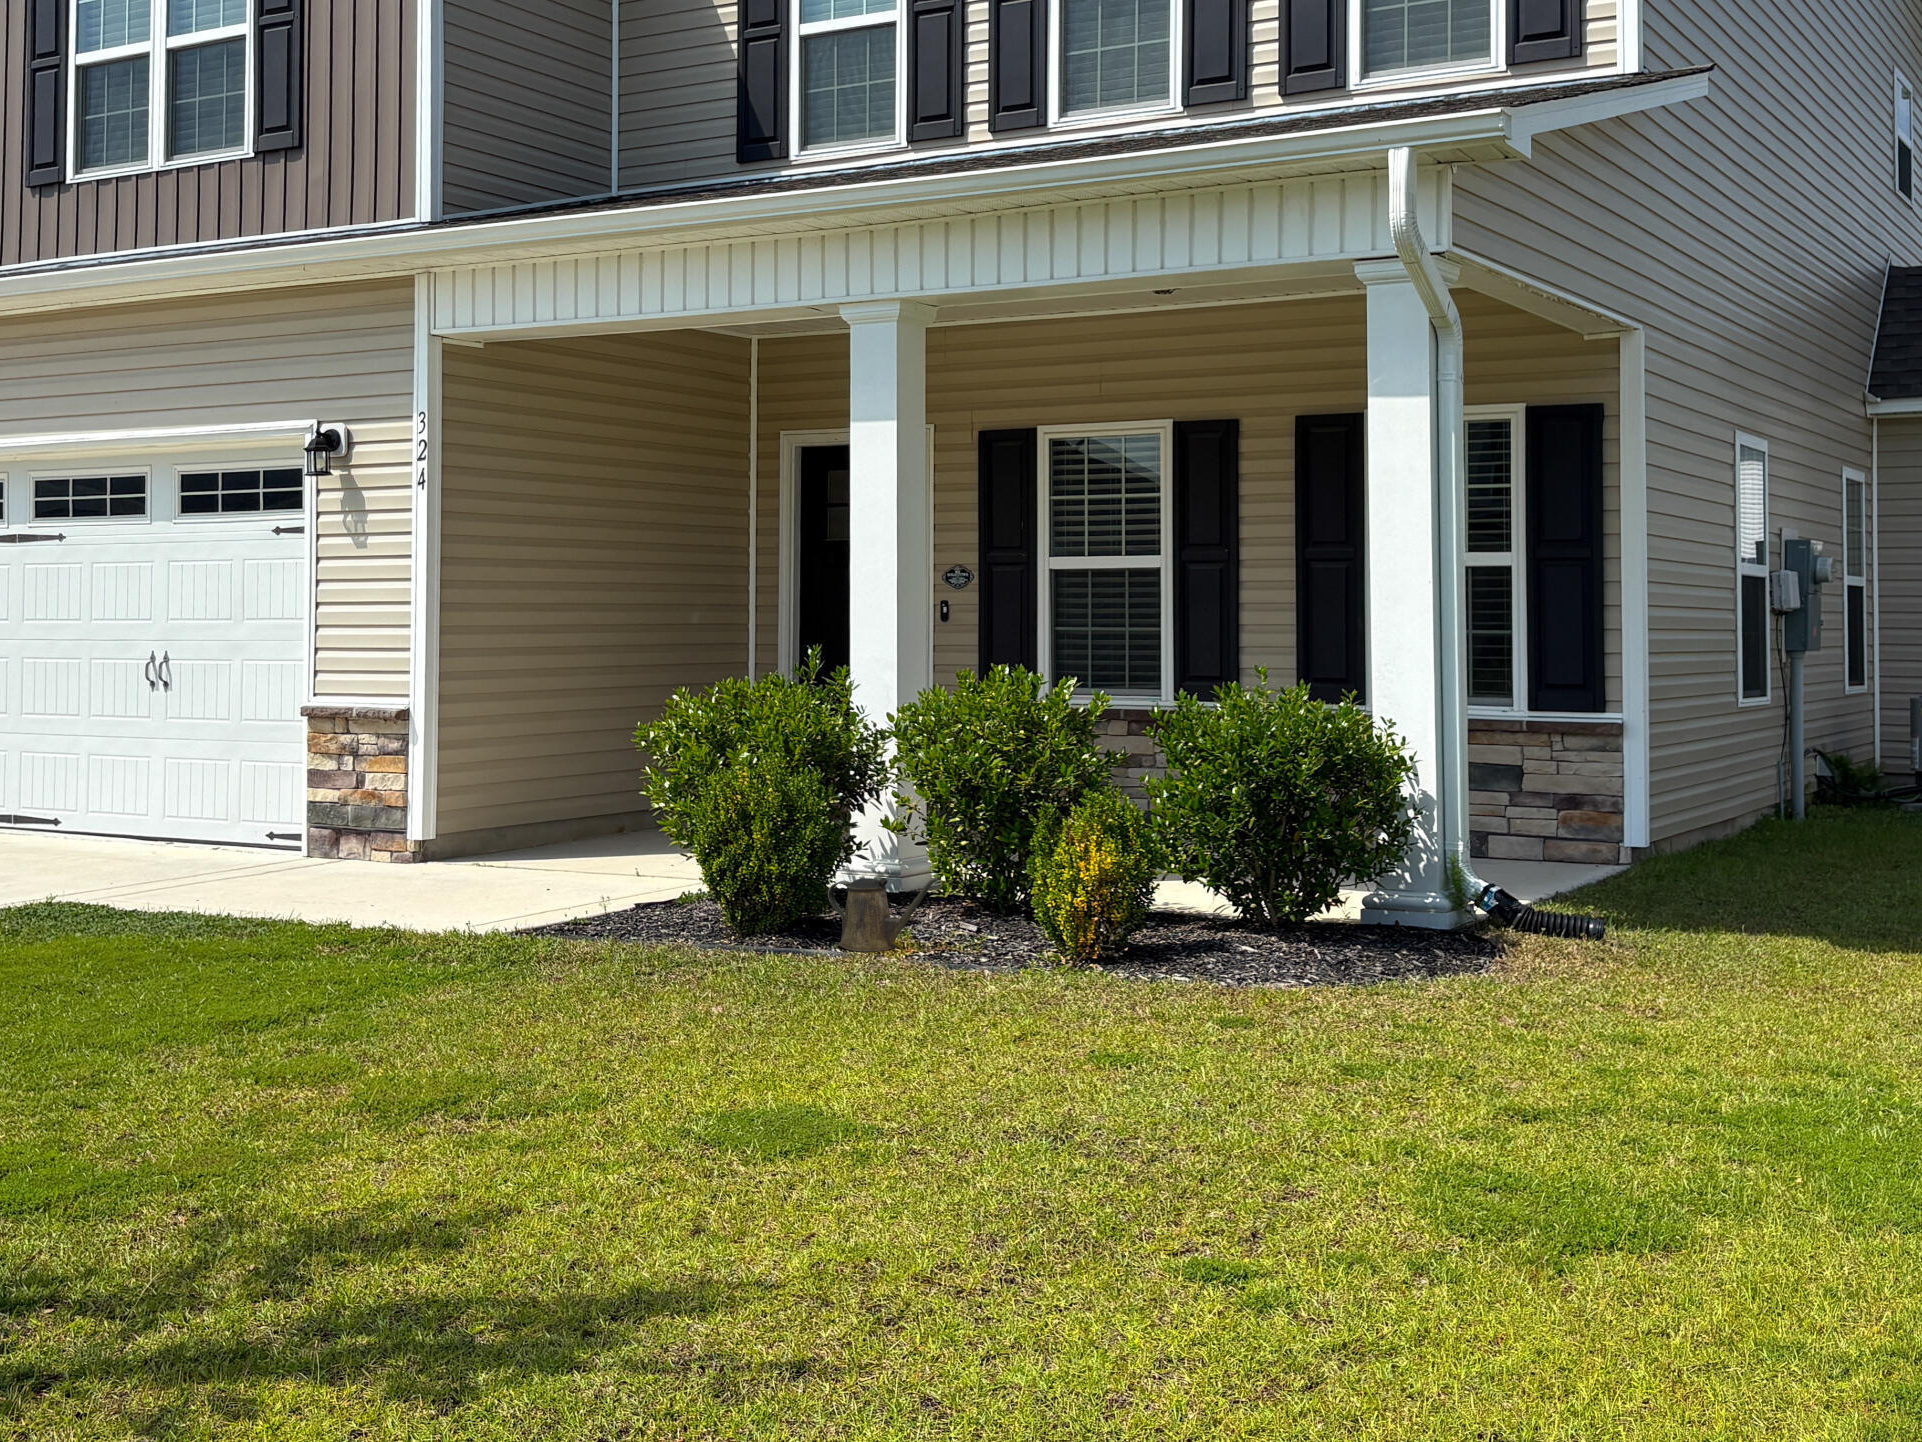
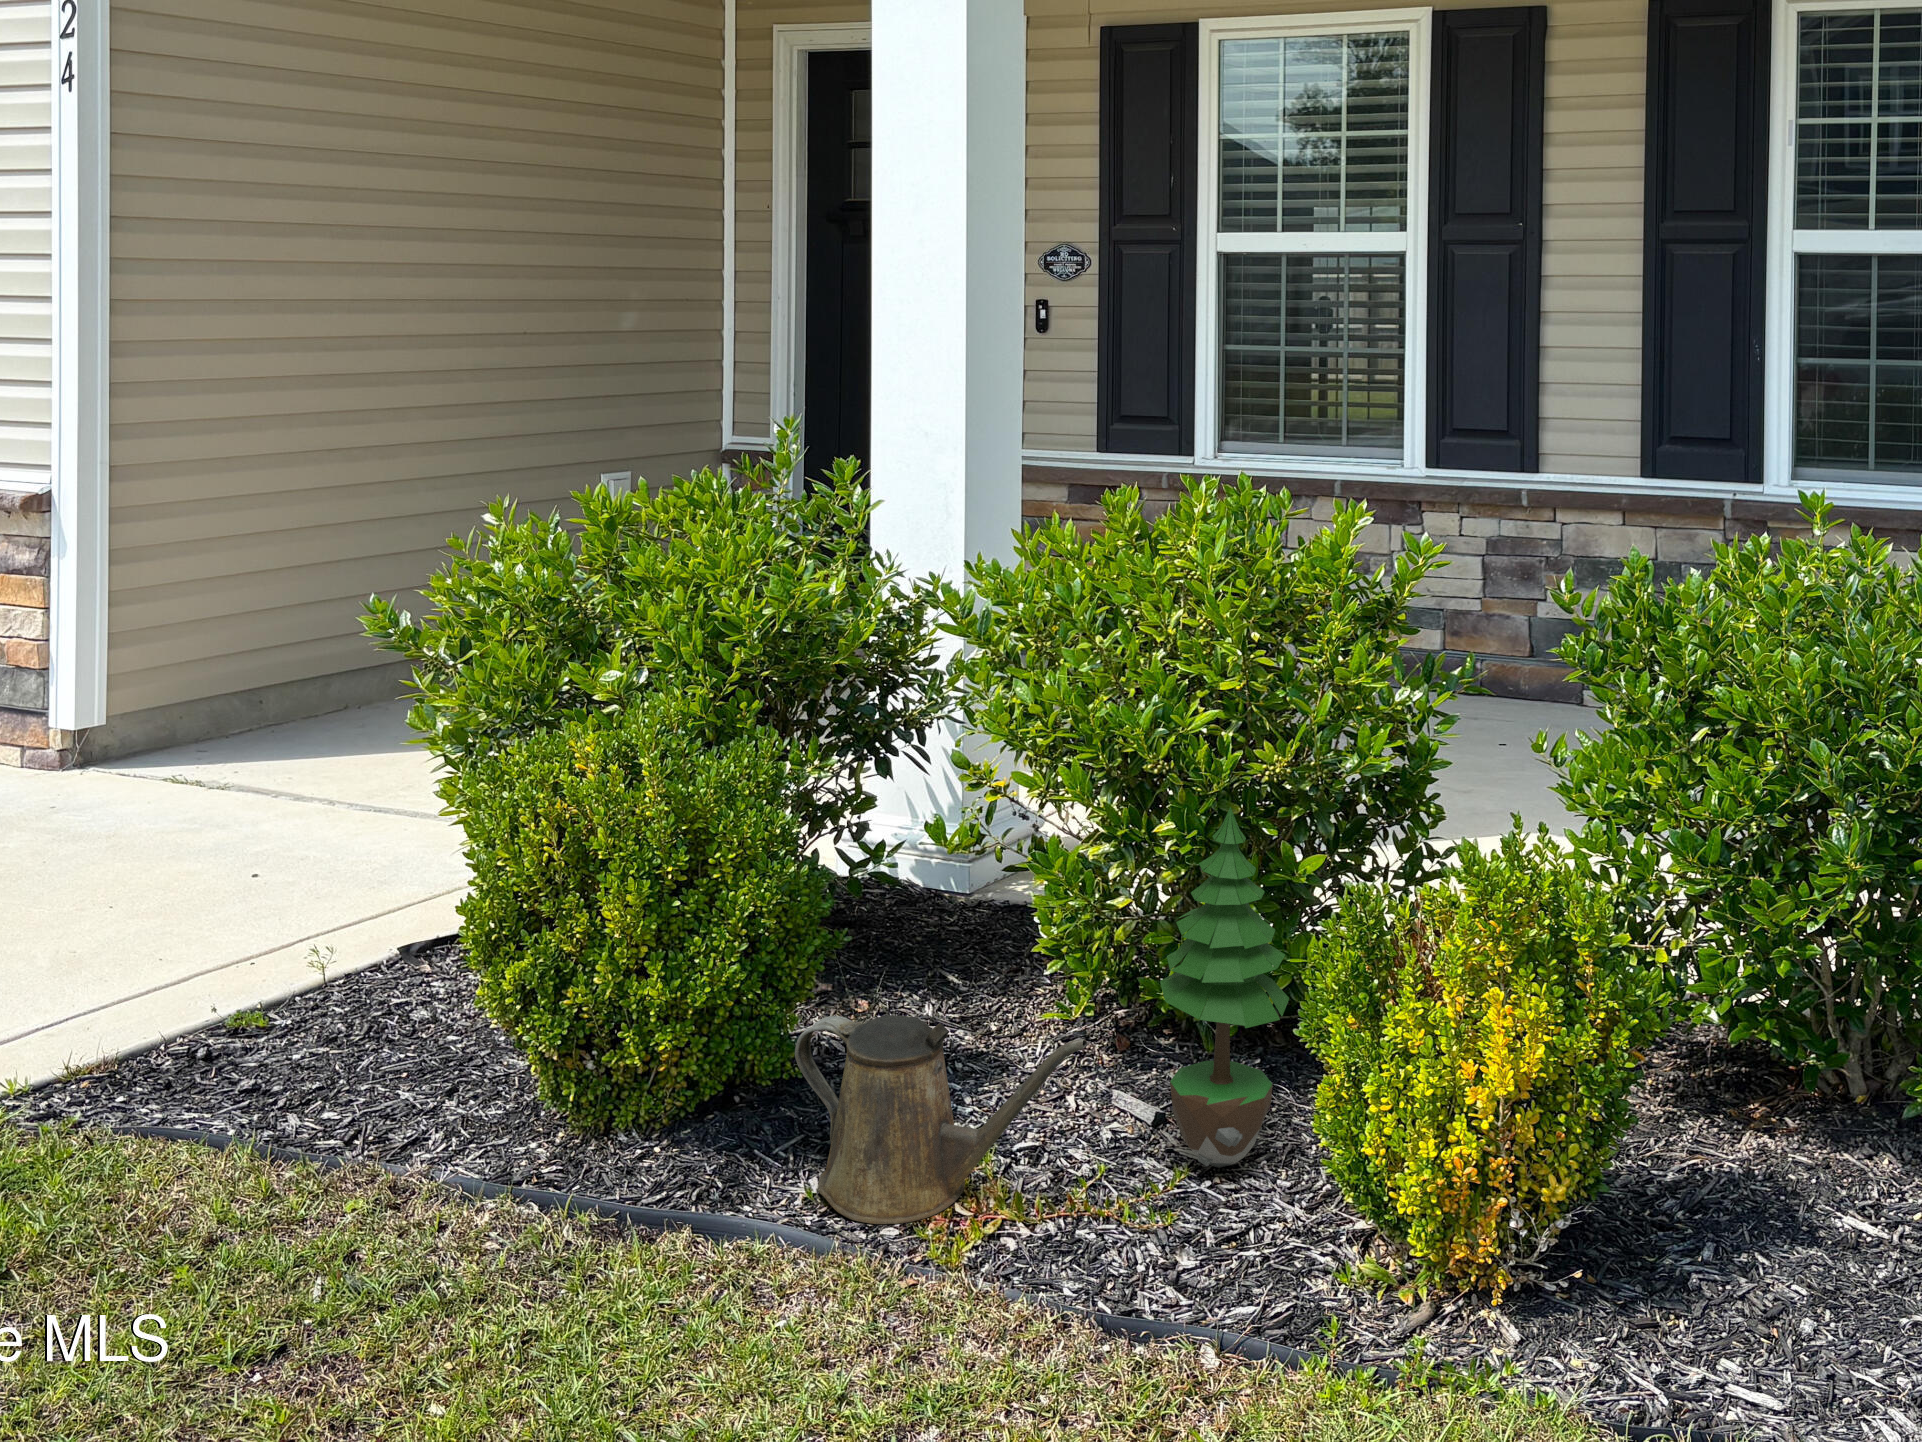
potted tree: none [973,794,1026,946] -> present [1160,807,1289,1168]

